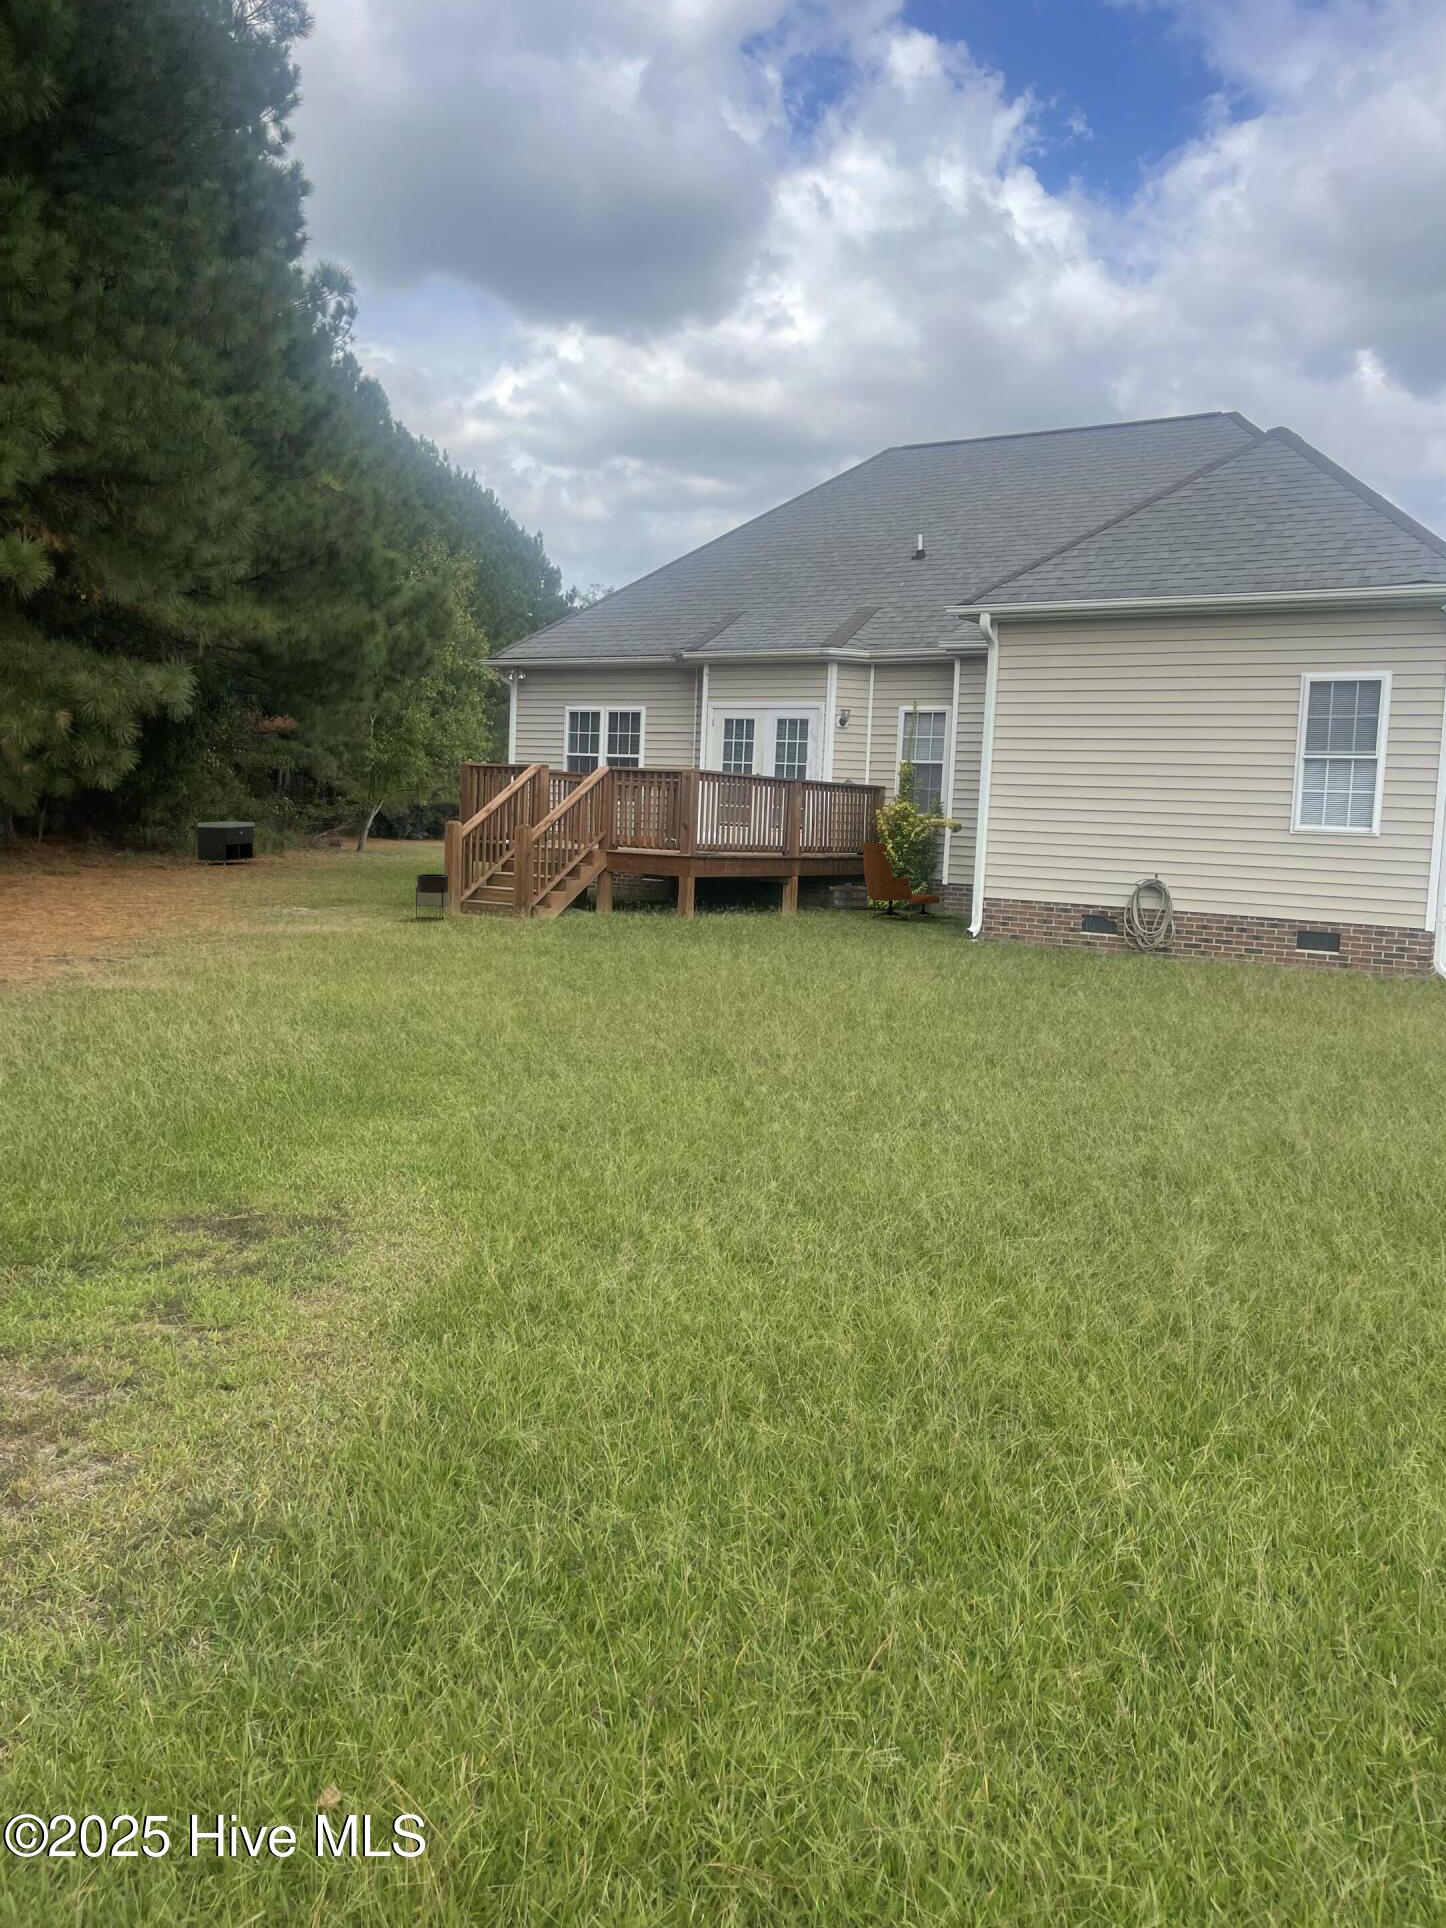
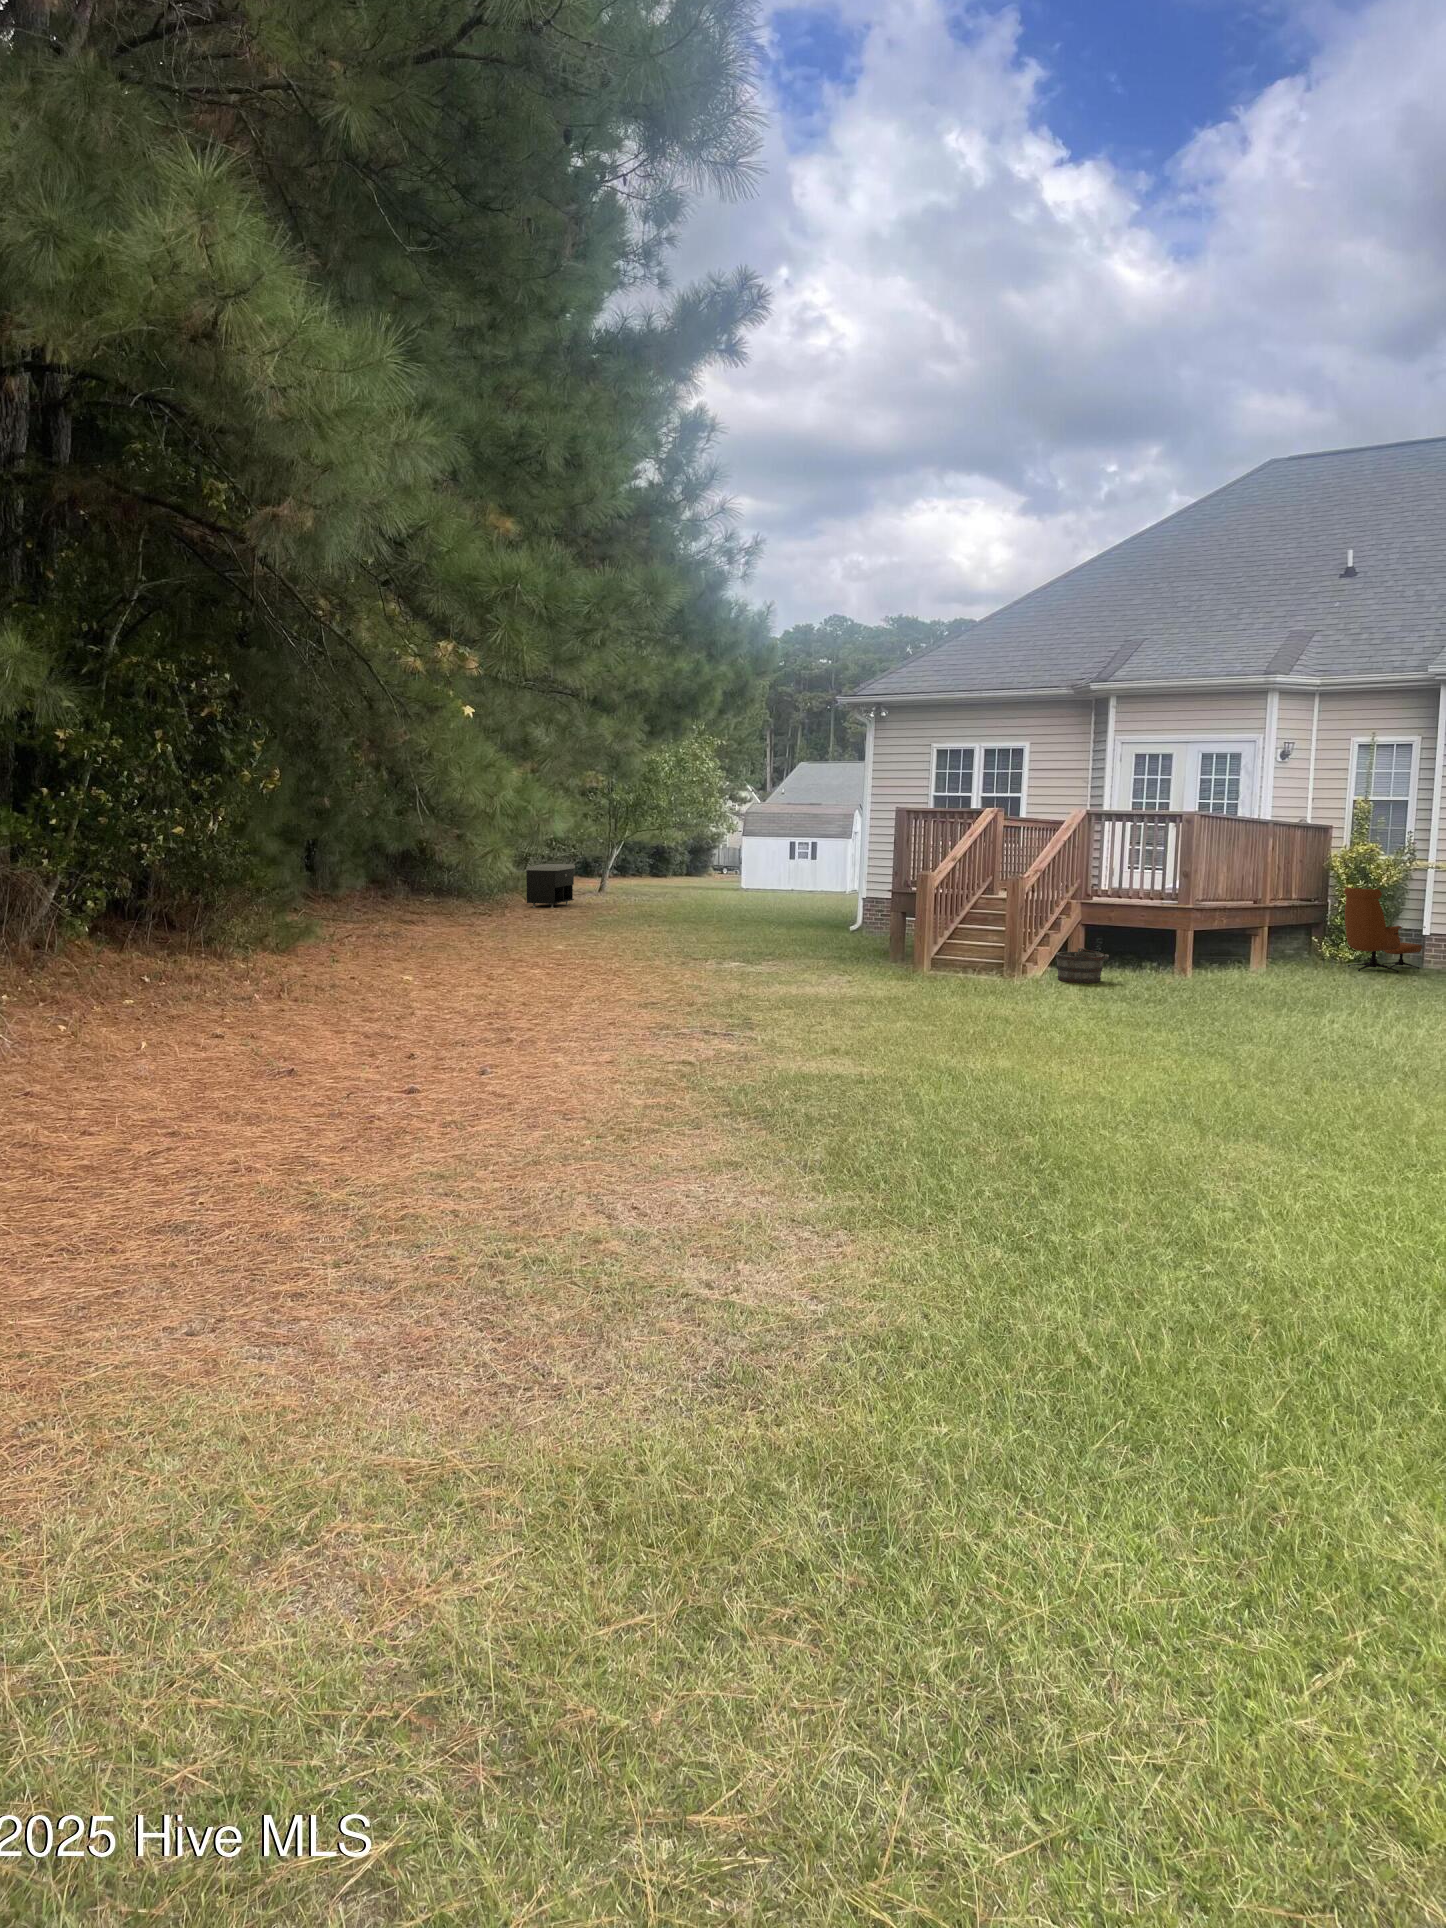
planter: present [416,874,449,919] -> none [891,929,926,978]
bucket: present [829,883,868,909] -> present [1056,948,1109,983]

